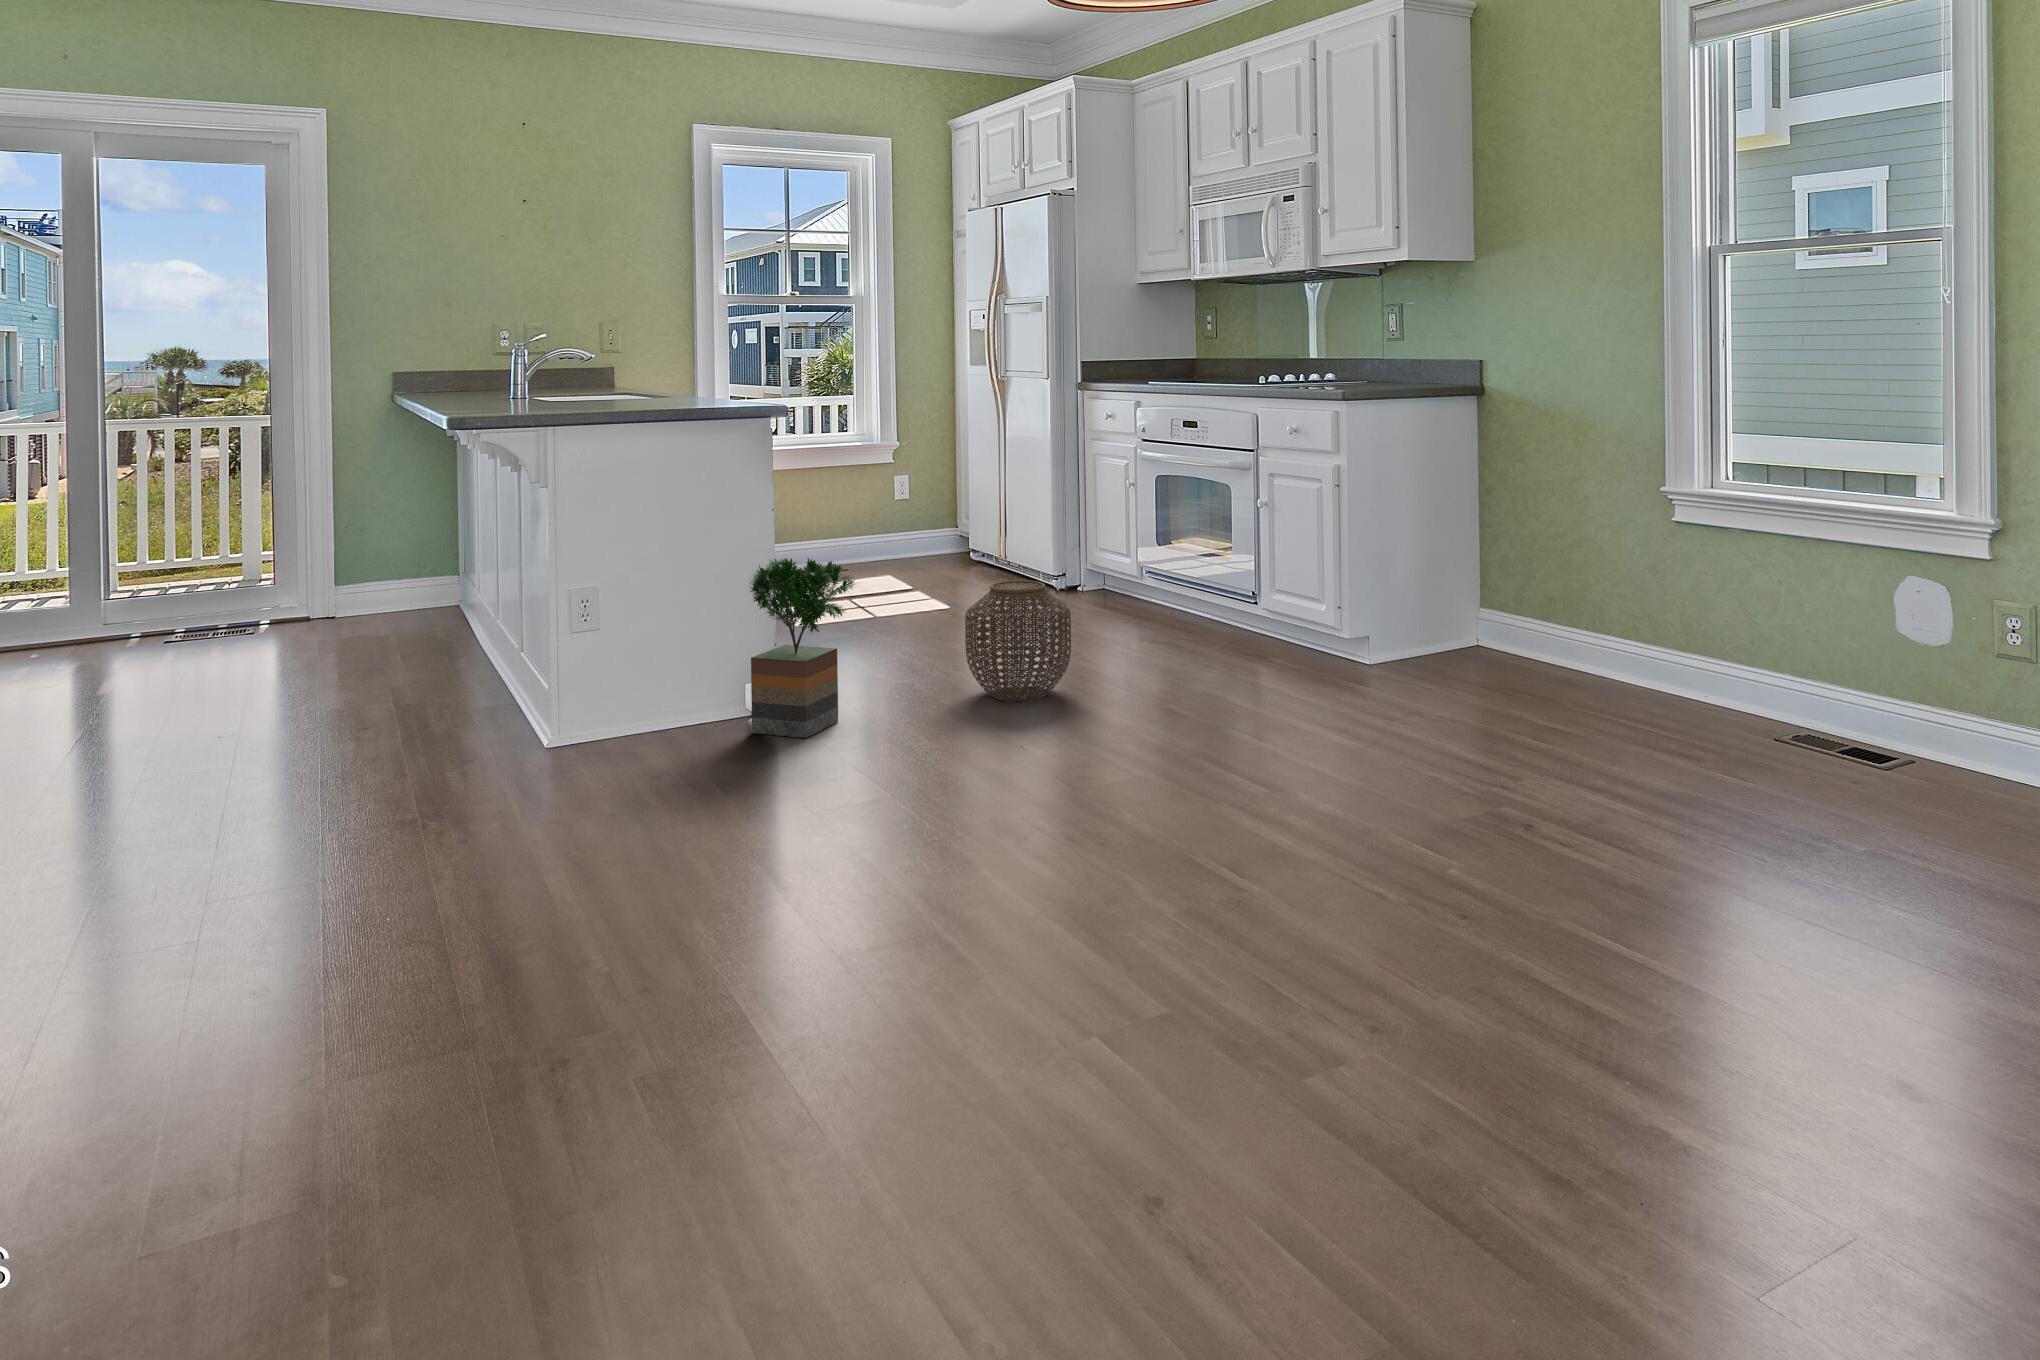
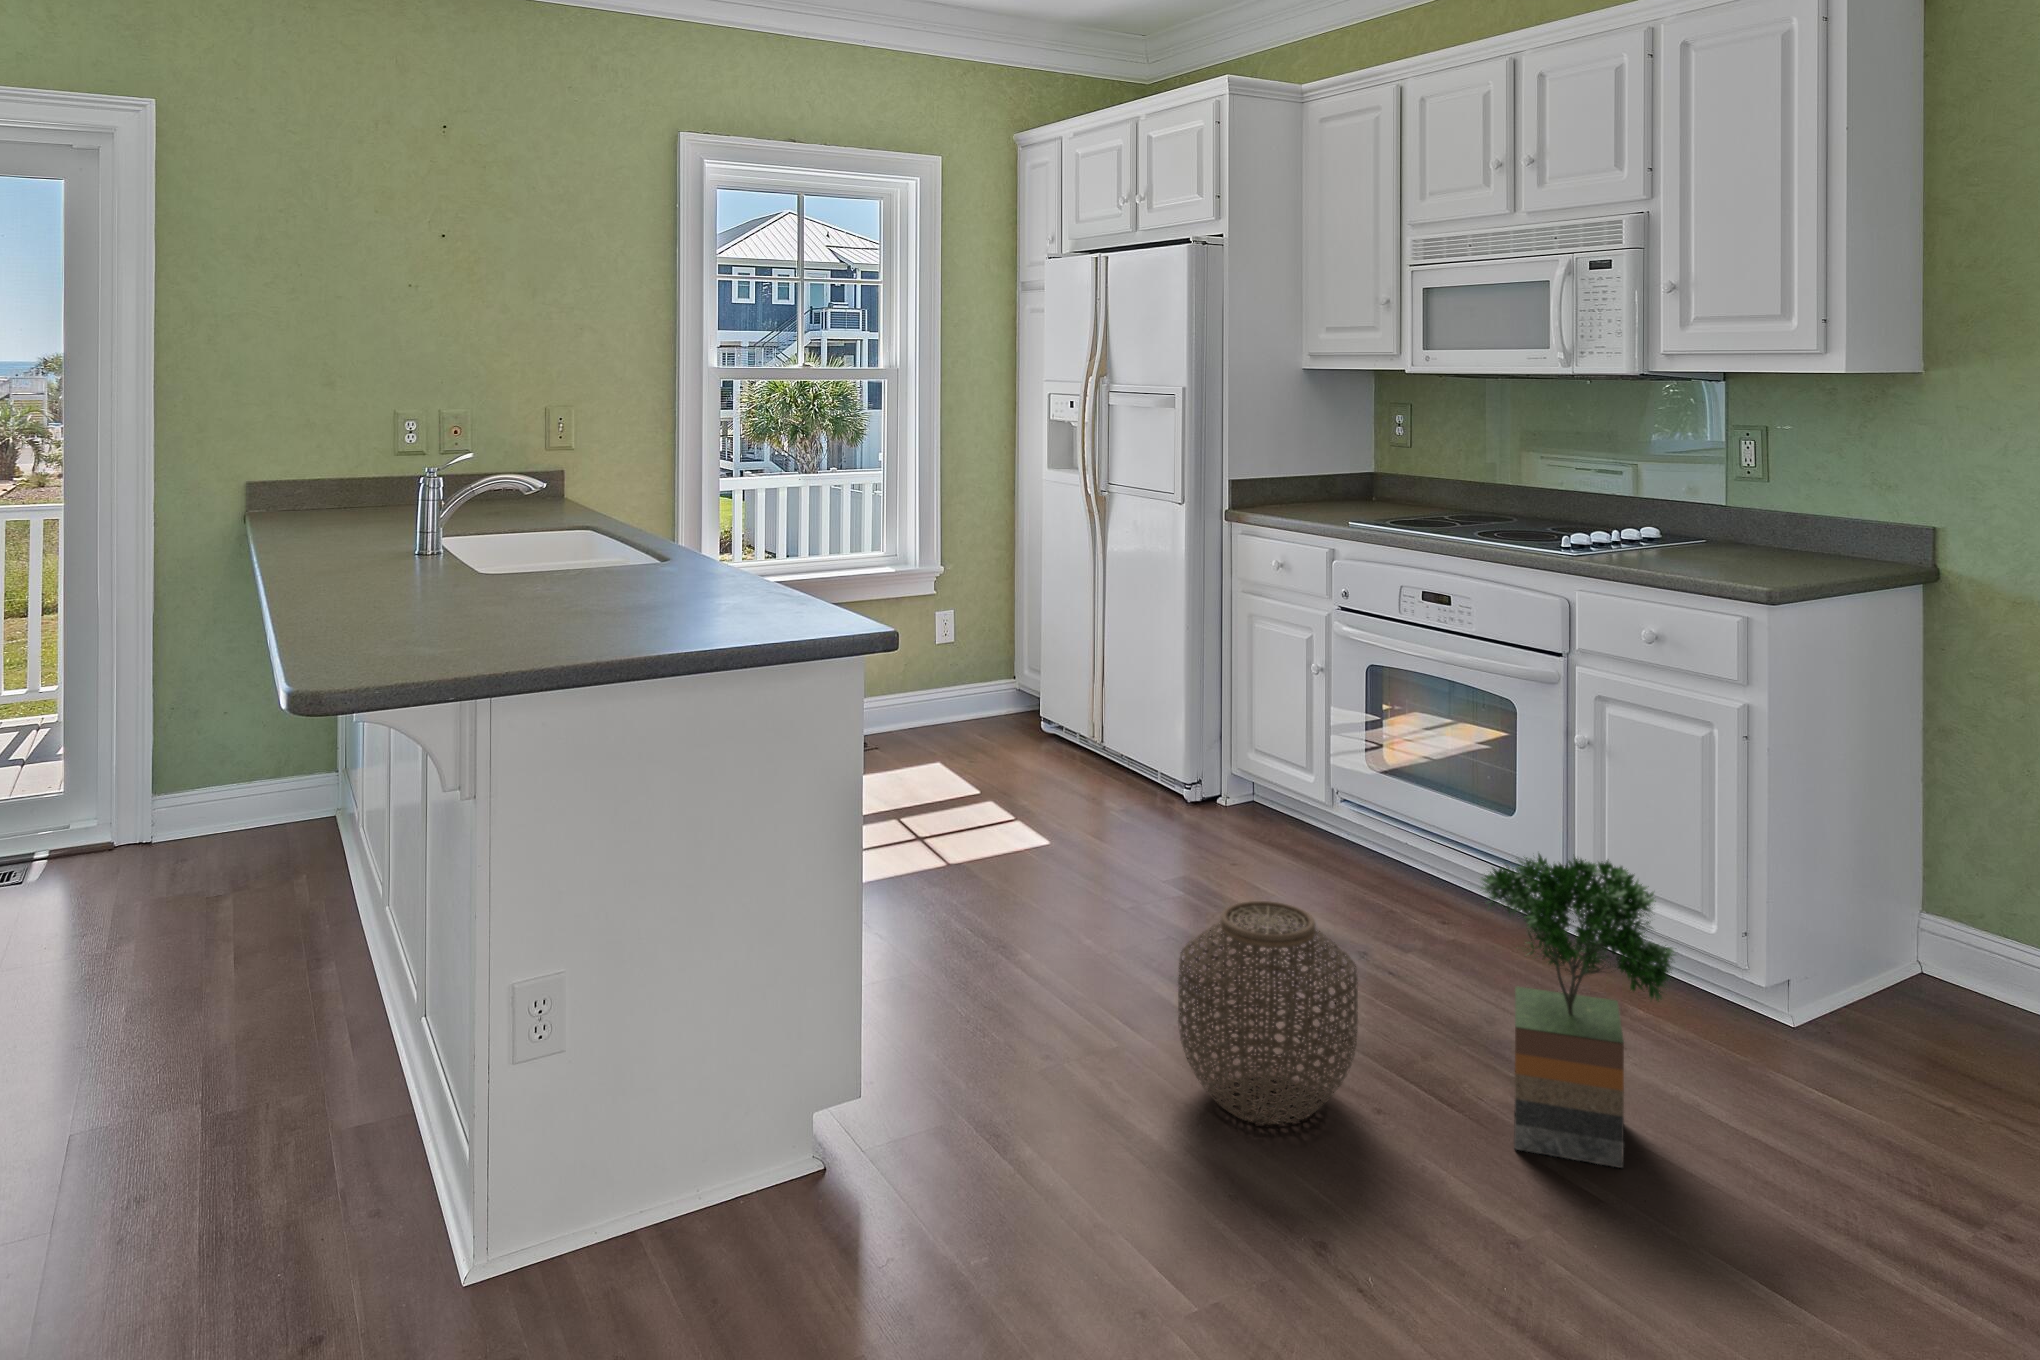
potted tree: present [749,558,855,738] -> present [1481,854,1674,1168]

